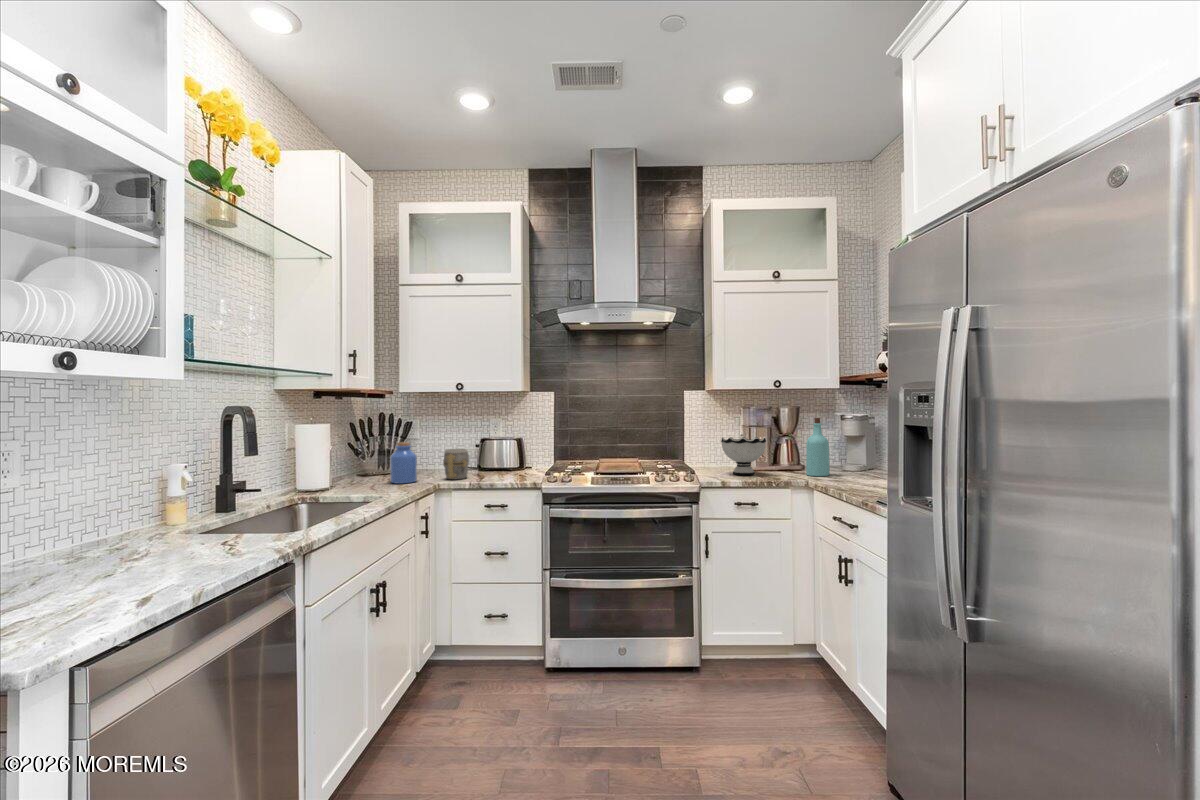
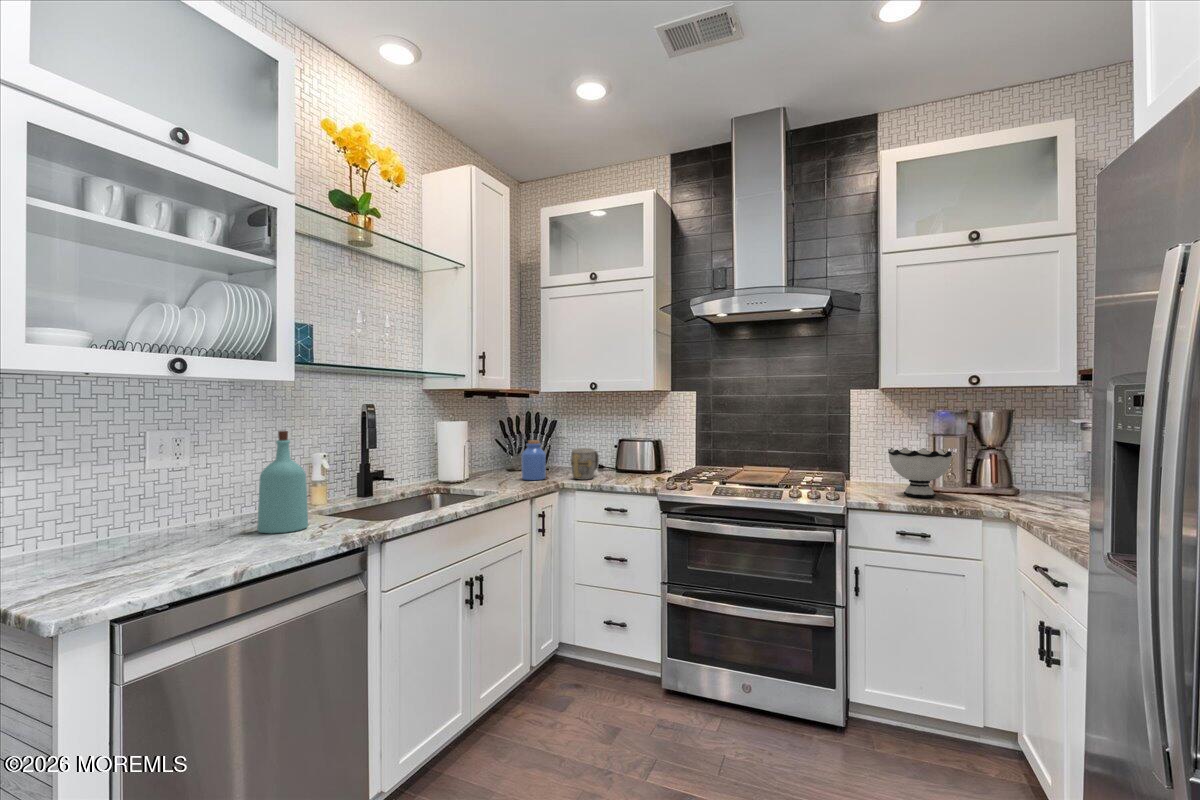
bottle: present [806,418,830,476] -> present [257,431,308,534]

